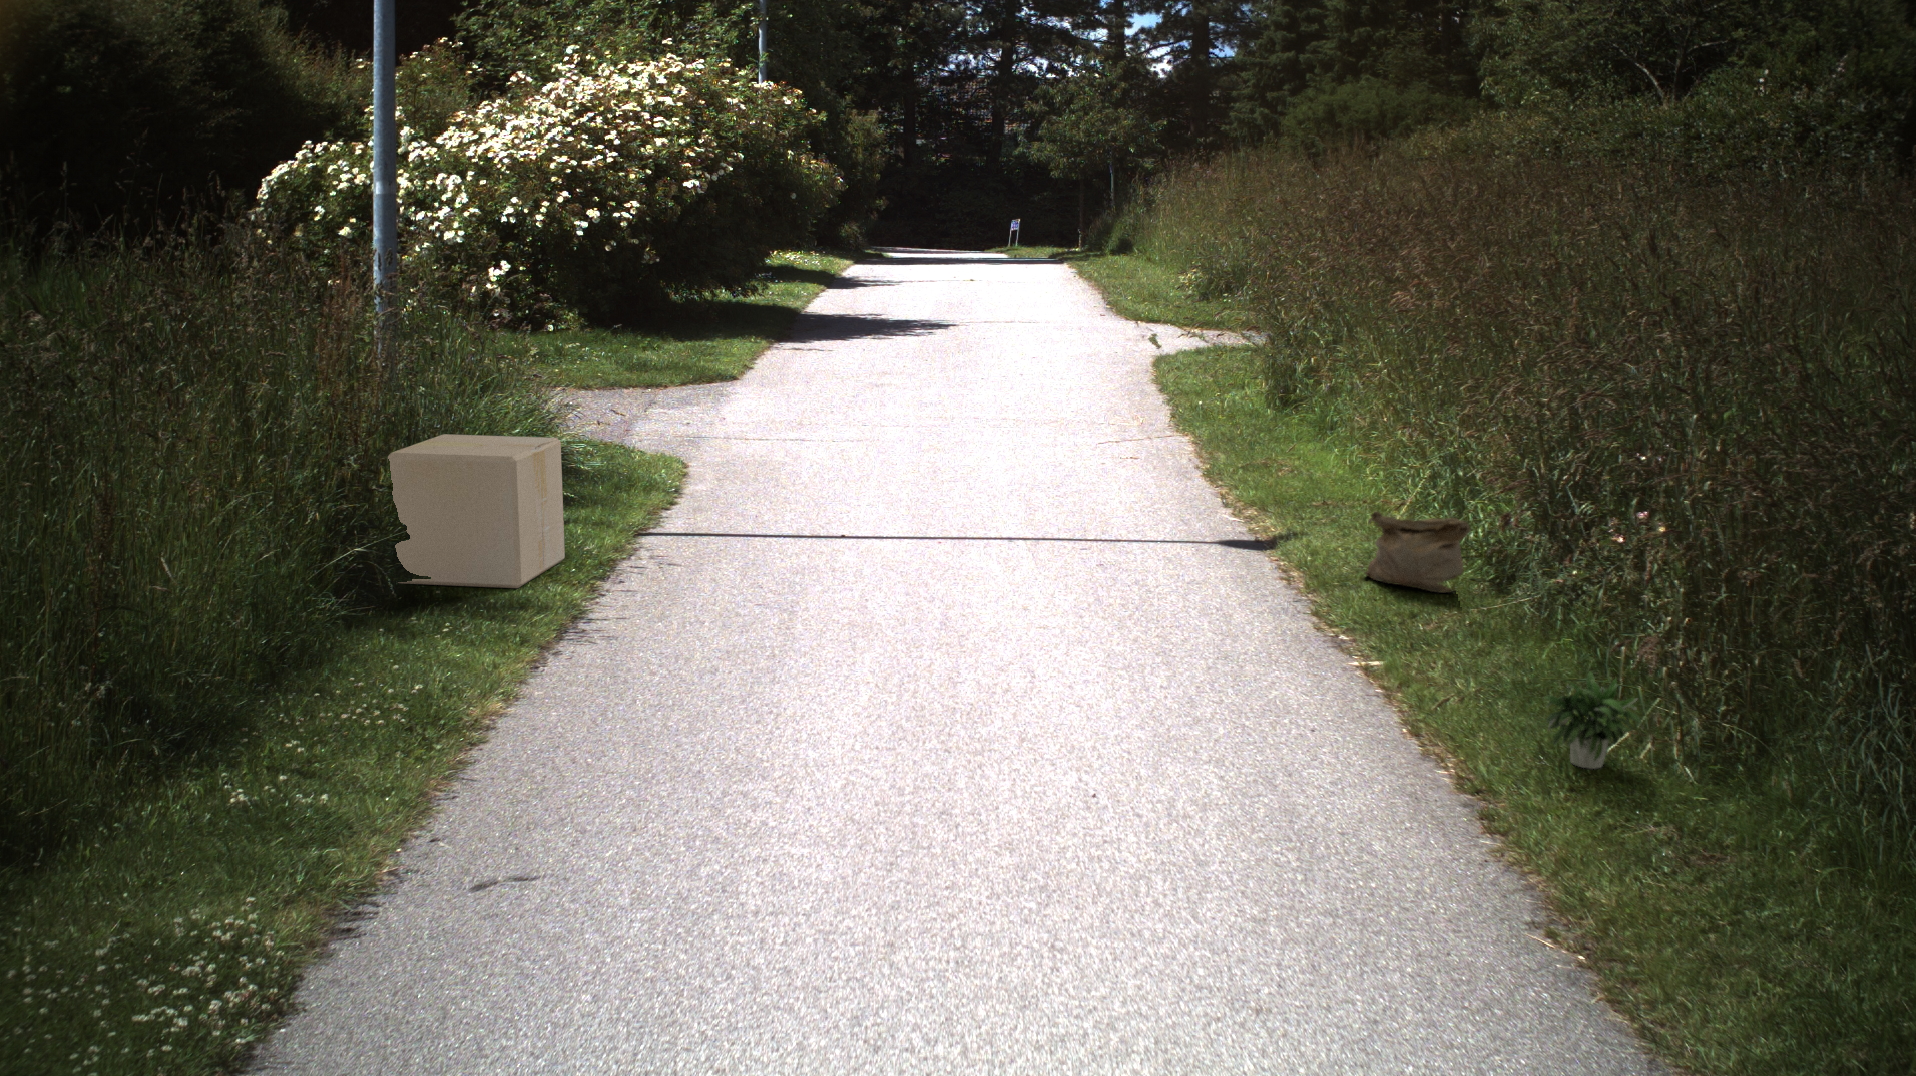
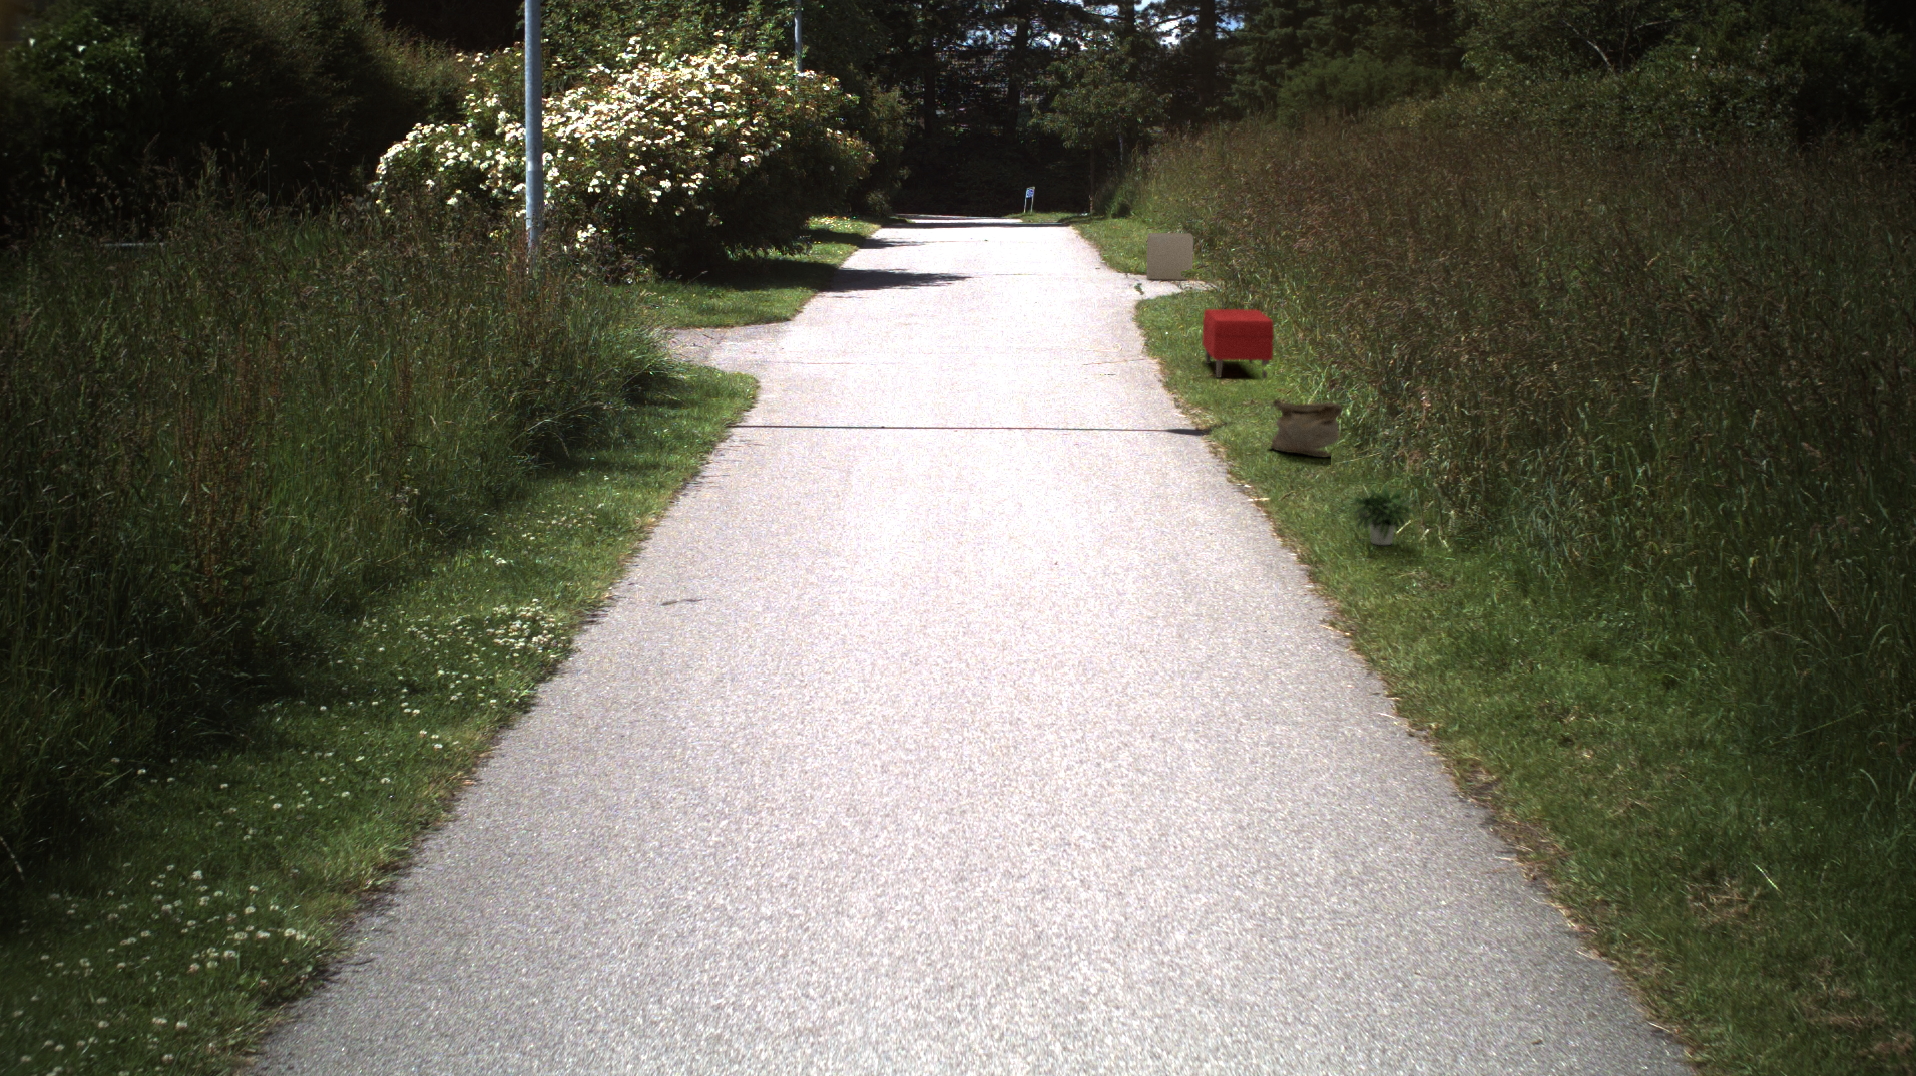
bench: none [1242,372,1337,461] -> present [1203,309,1274,378]
cardboard box: present [388,434,565,588] -> present [1147,233,1193,281]

